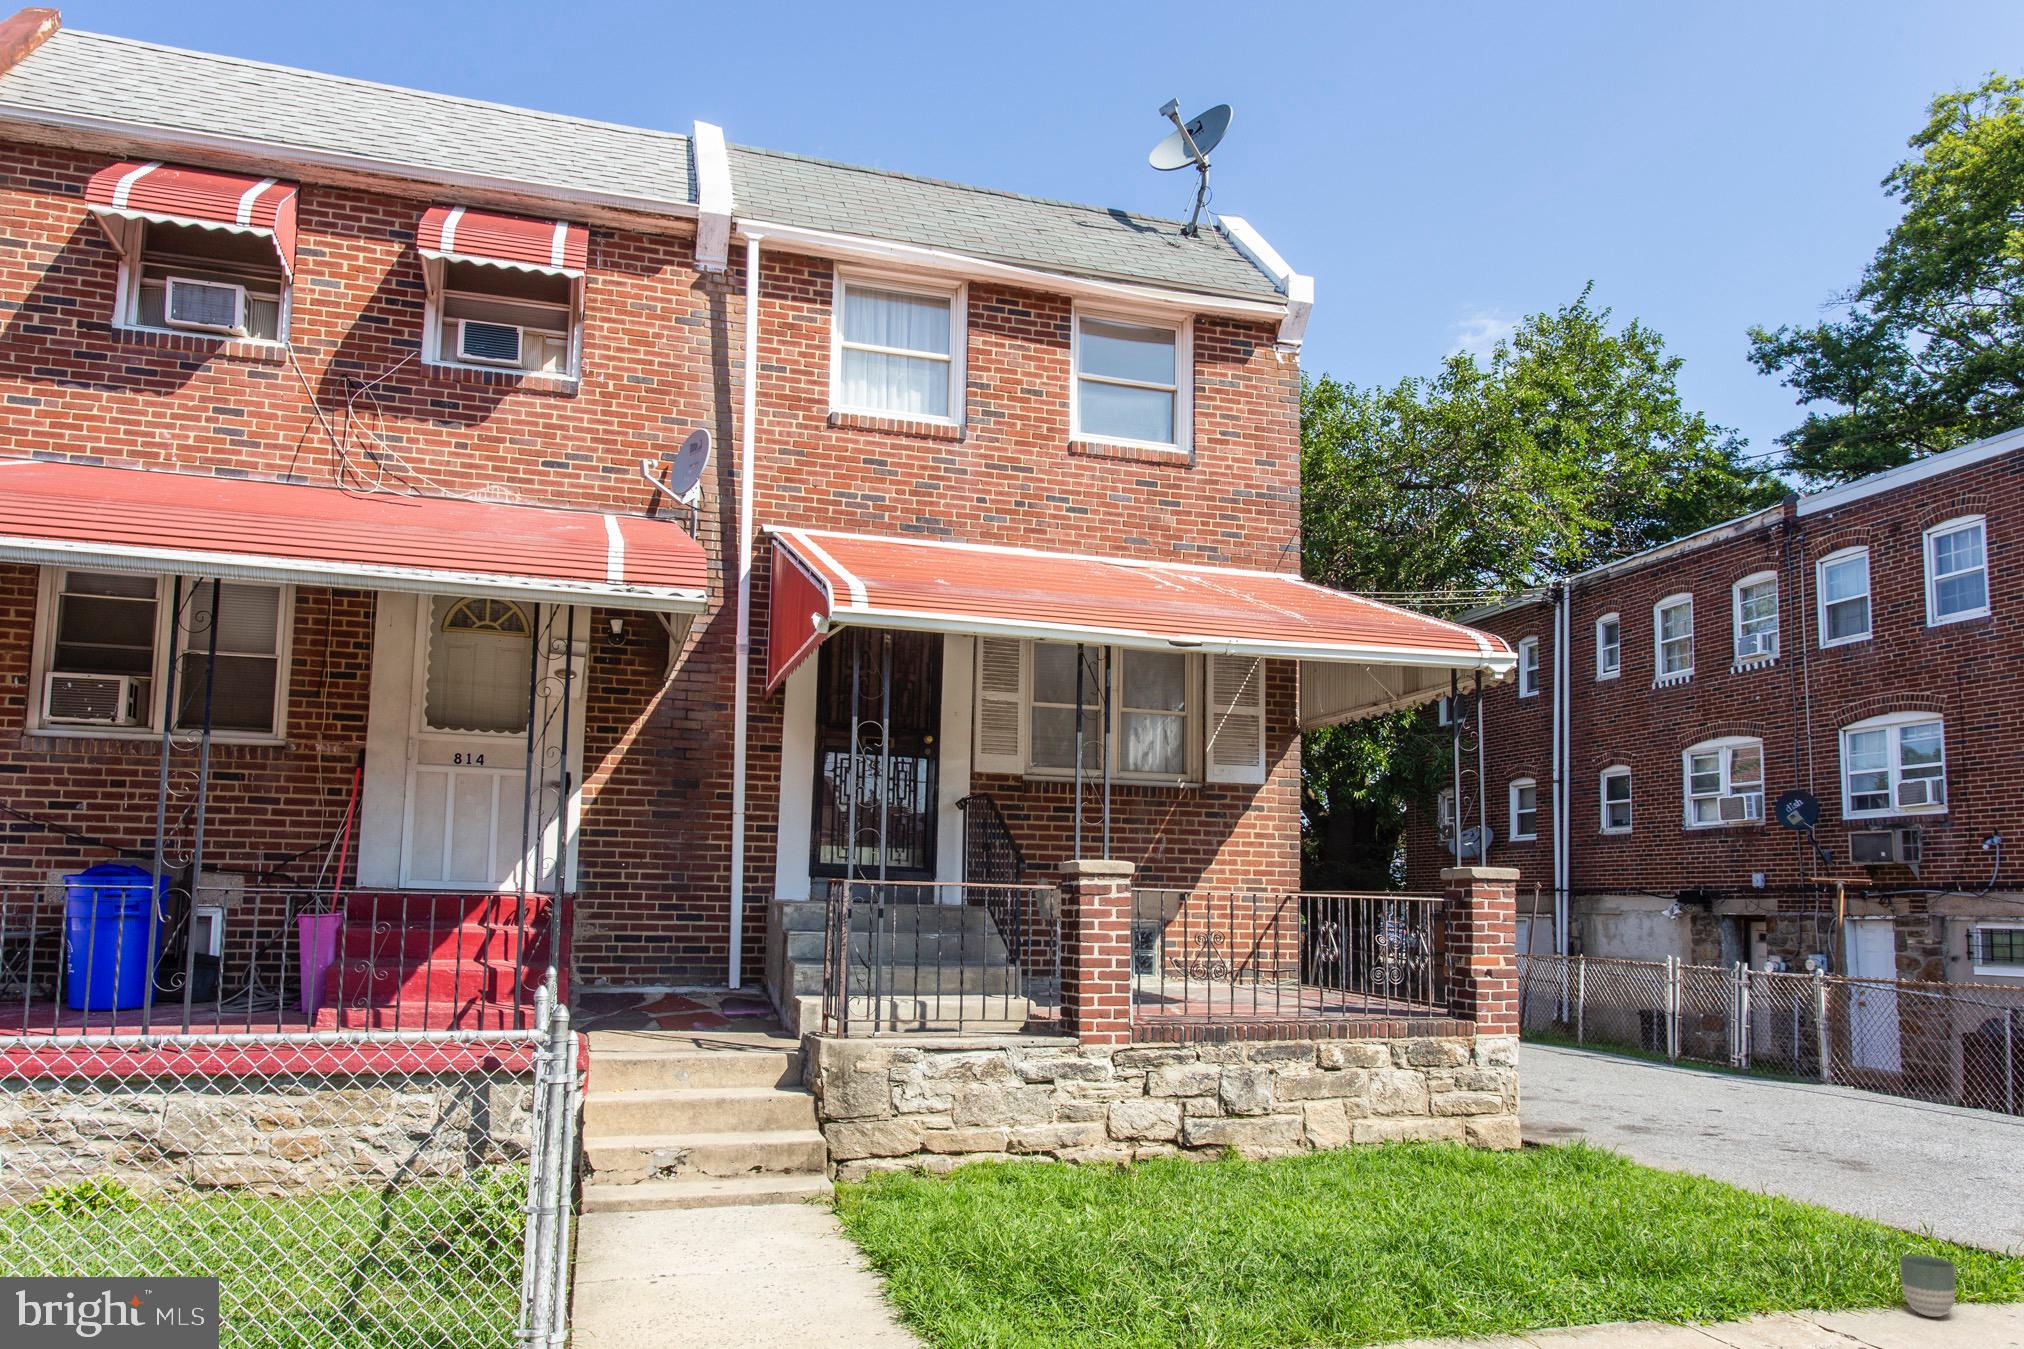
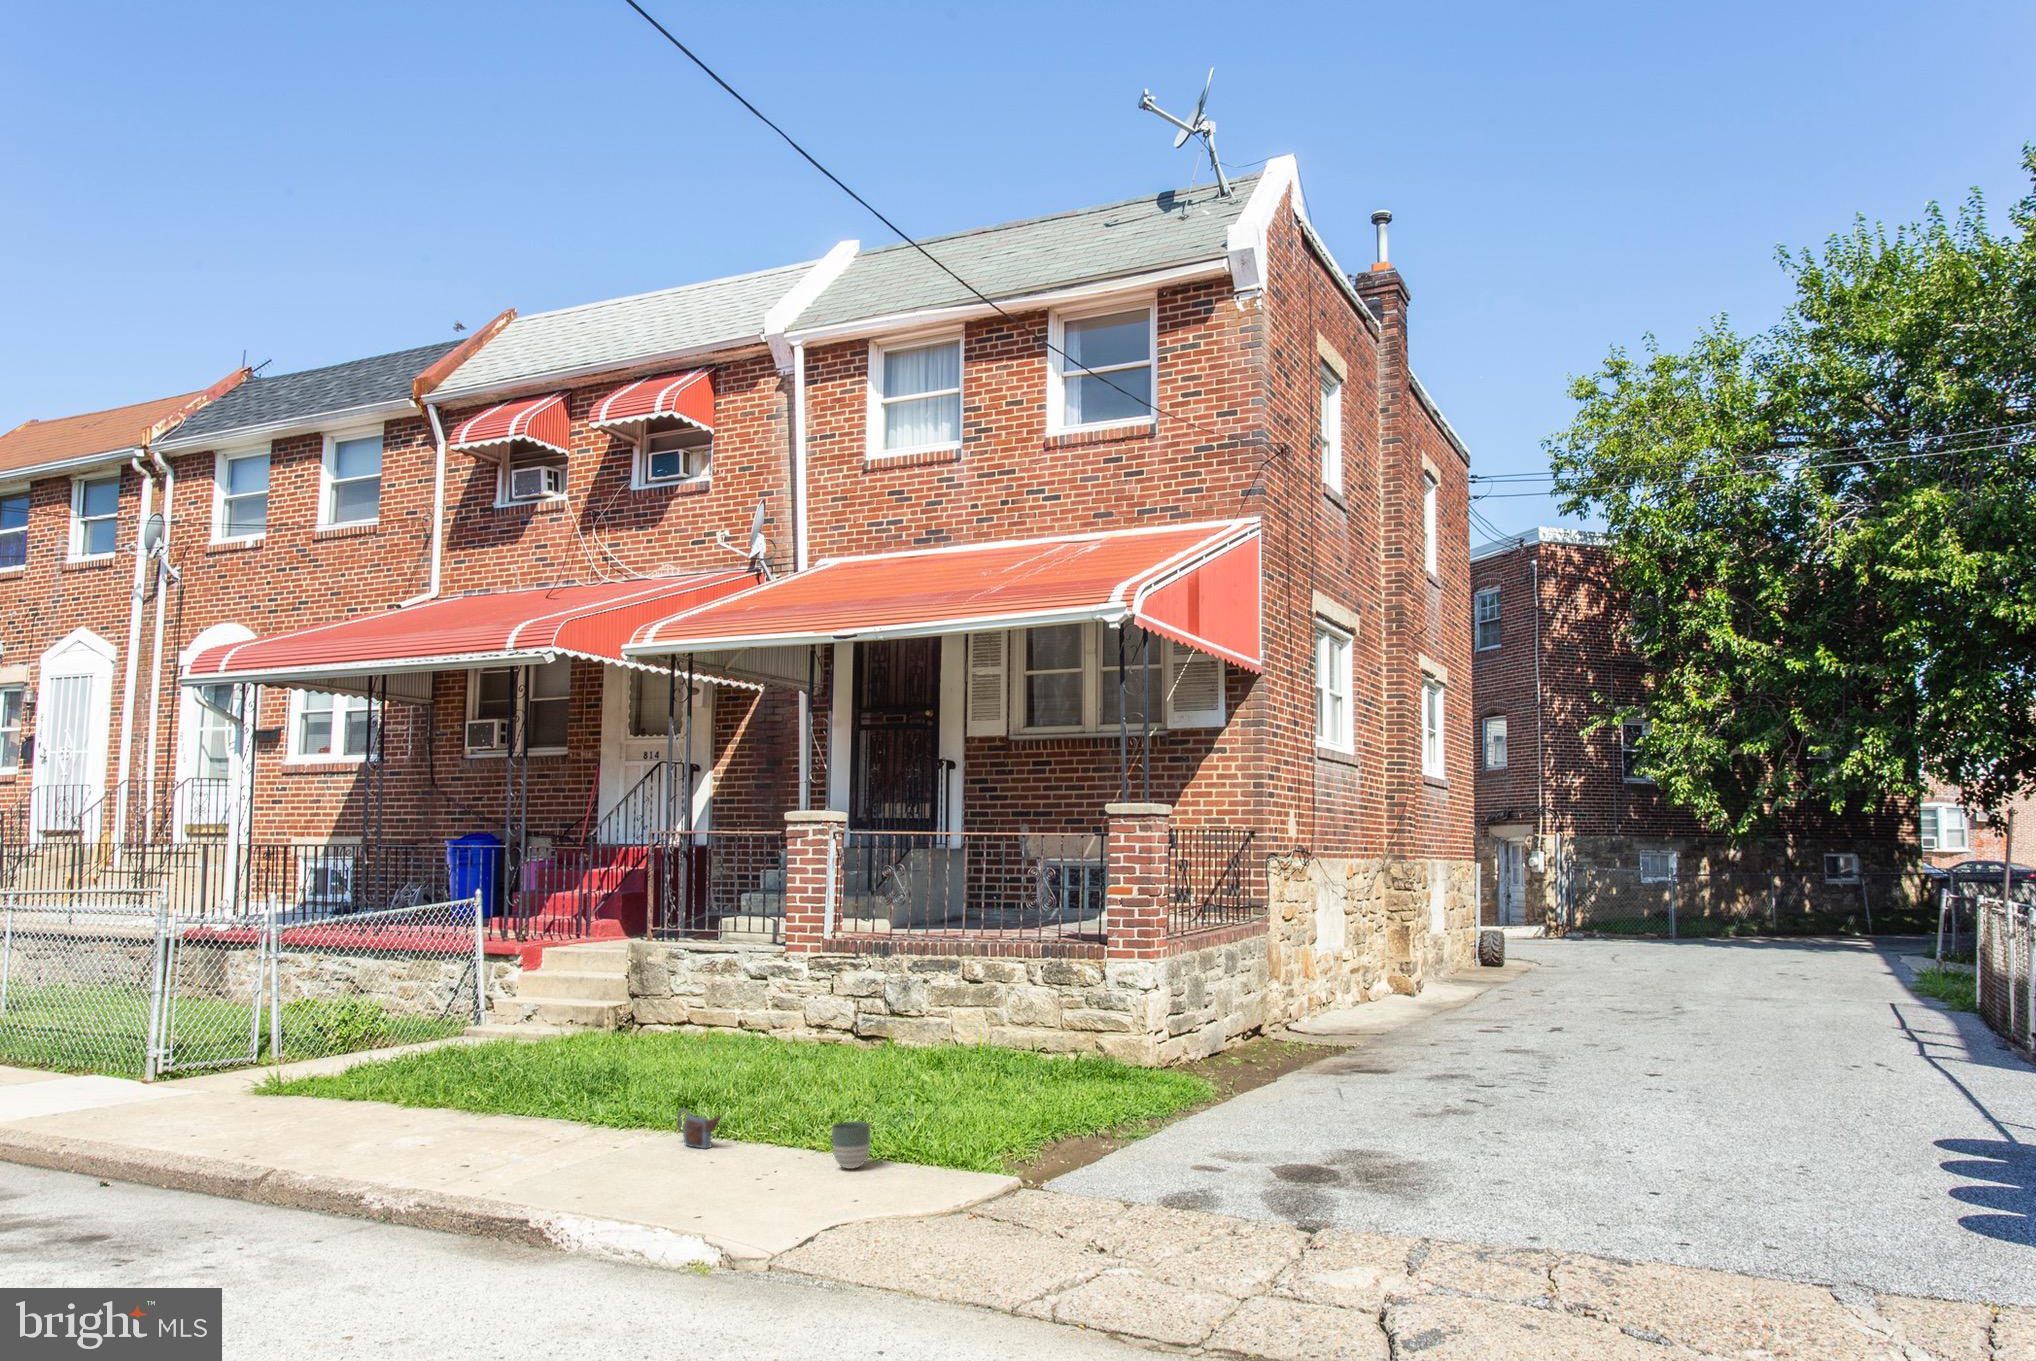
watering can: none [1658,1273,1740,1326] -> present [677,1108,721,1148]

